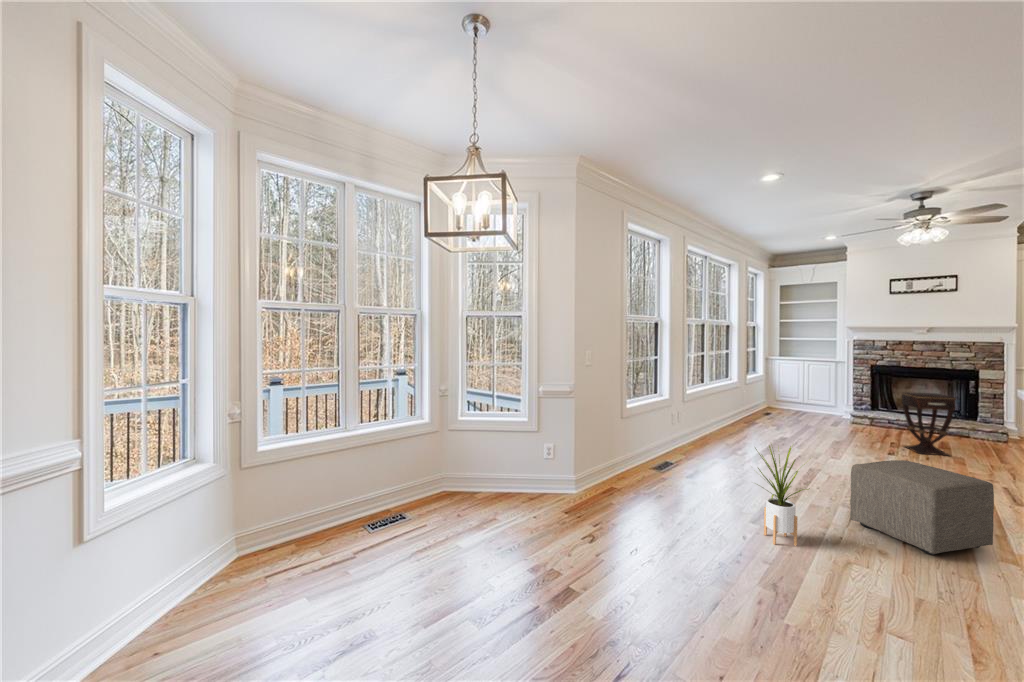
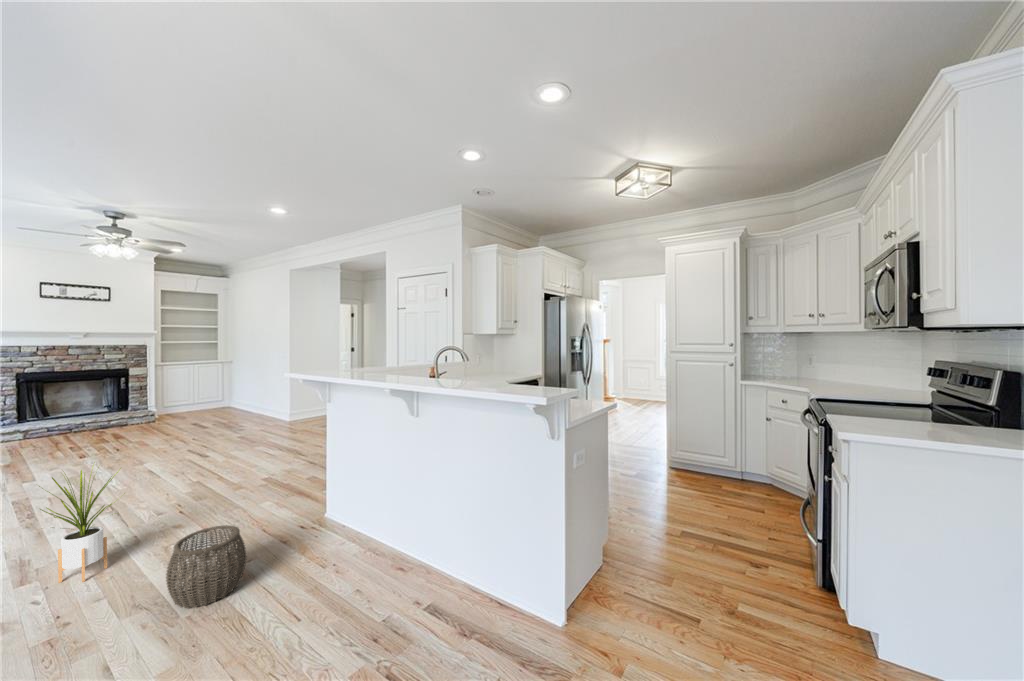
side table: present [902,392,956,456] -> none [80,392,134,449]
ottoman: present [850,460,994,555] -> none [126,443,229,520]
woven basket: none [783,546,877,644] -> present [166,525,247,608]

